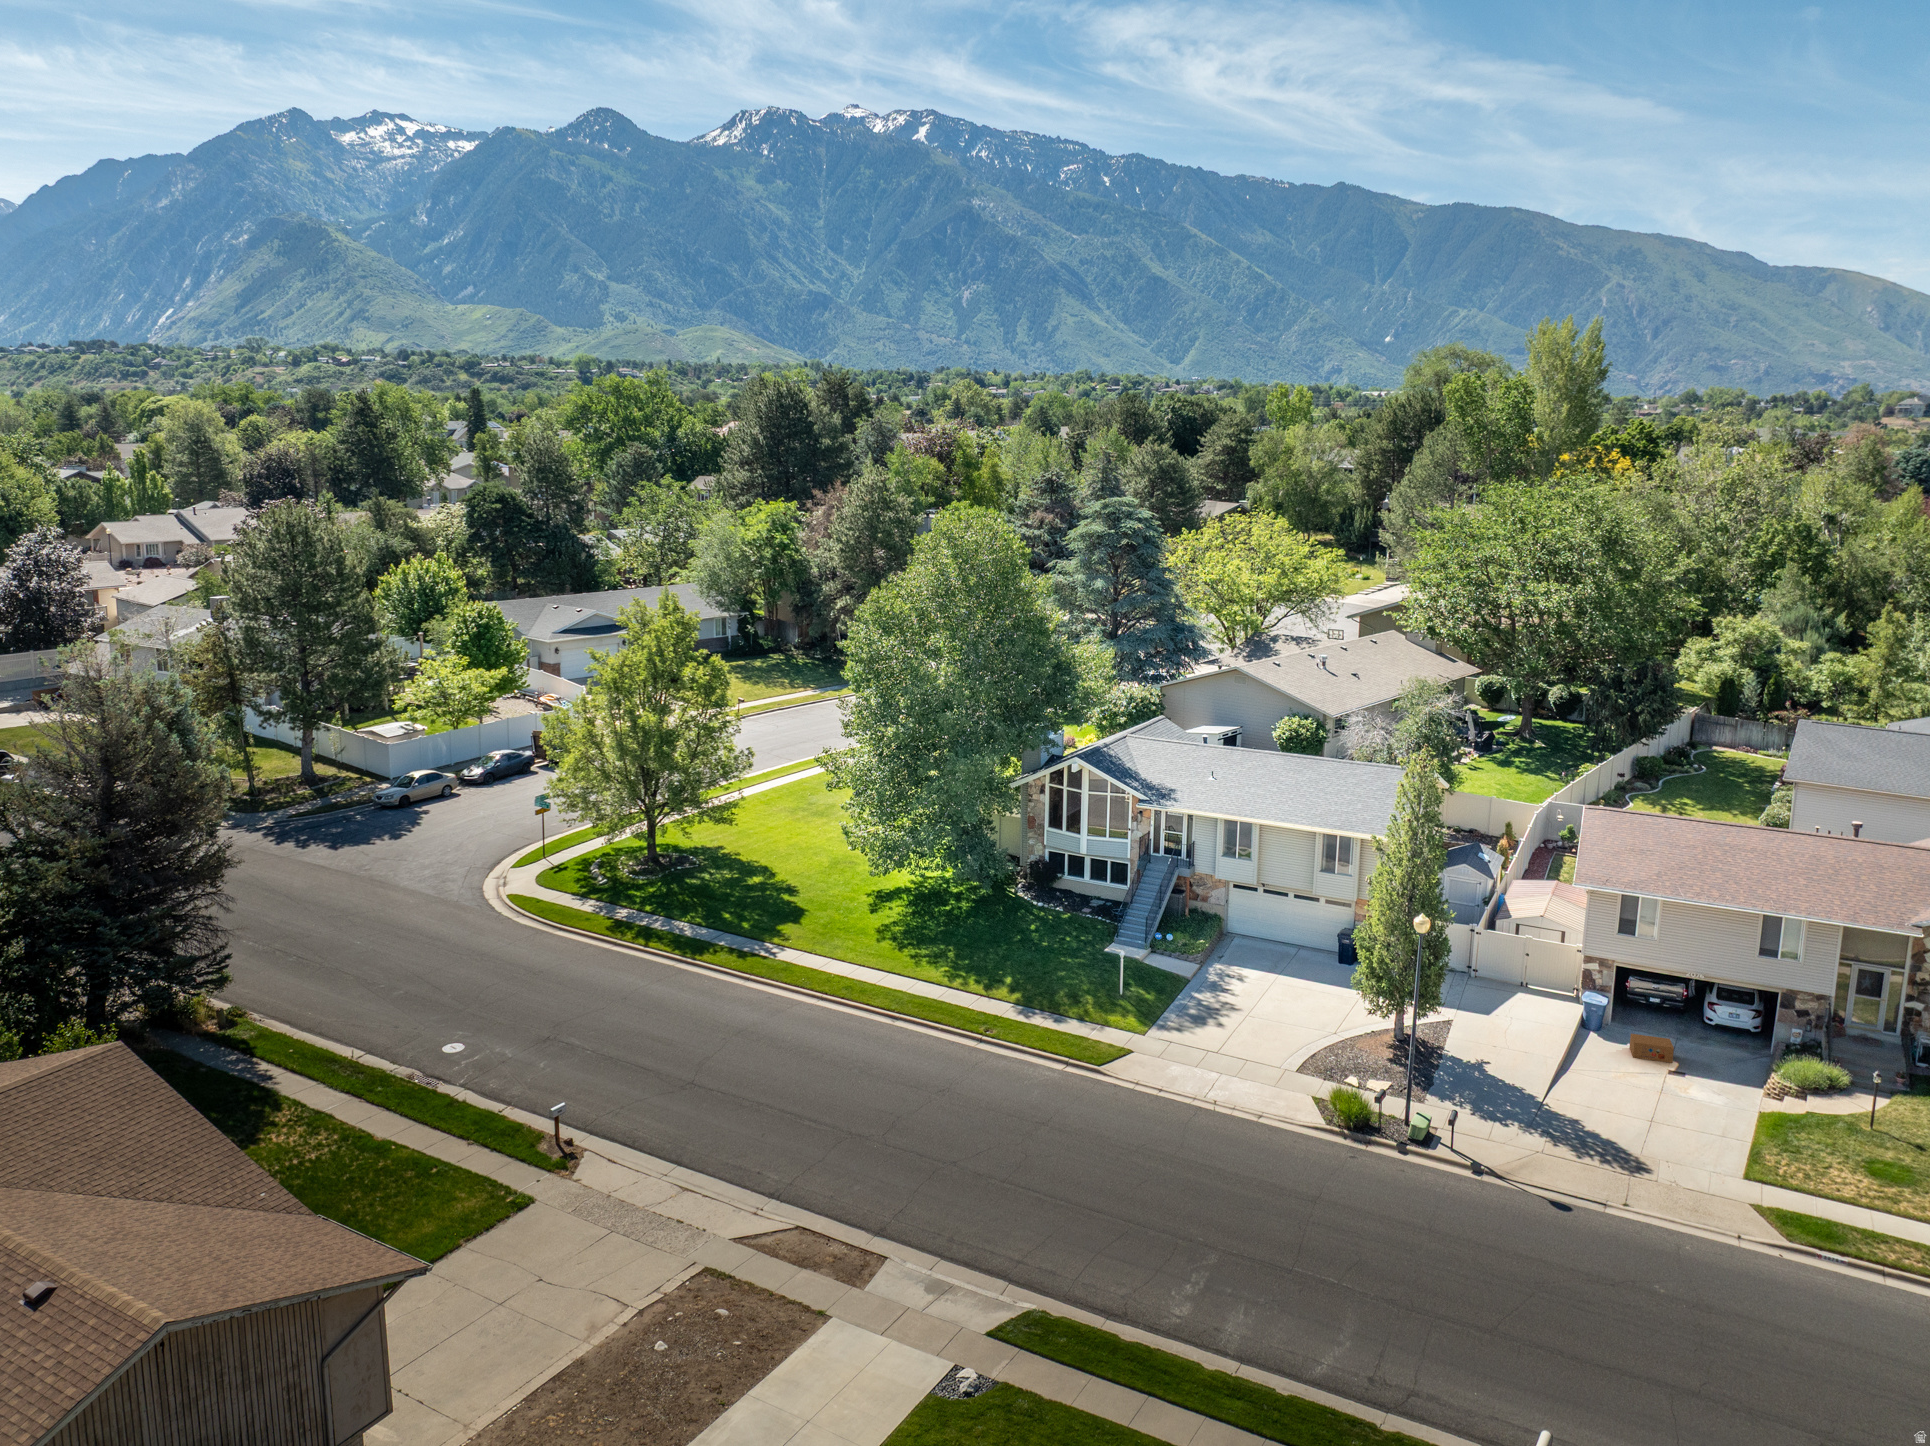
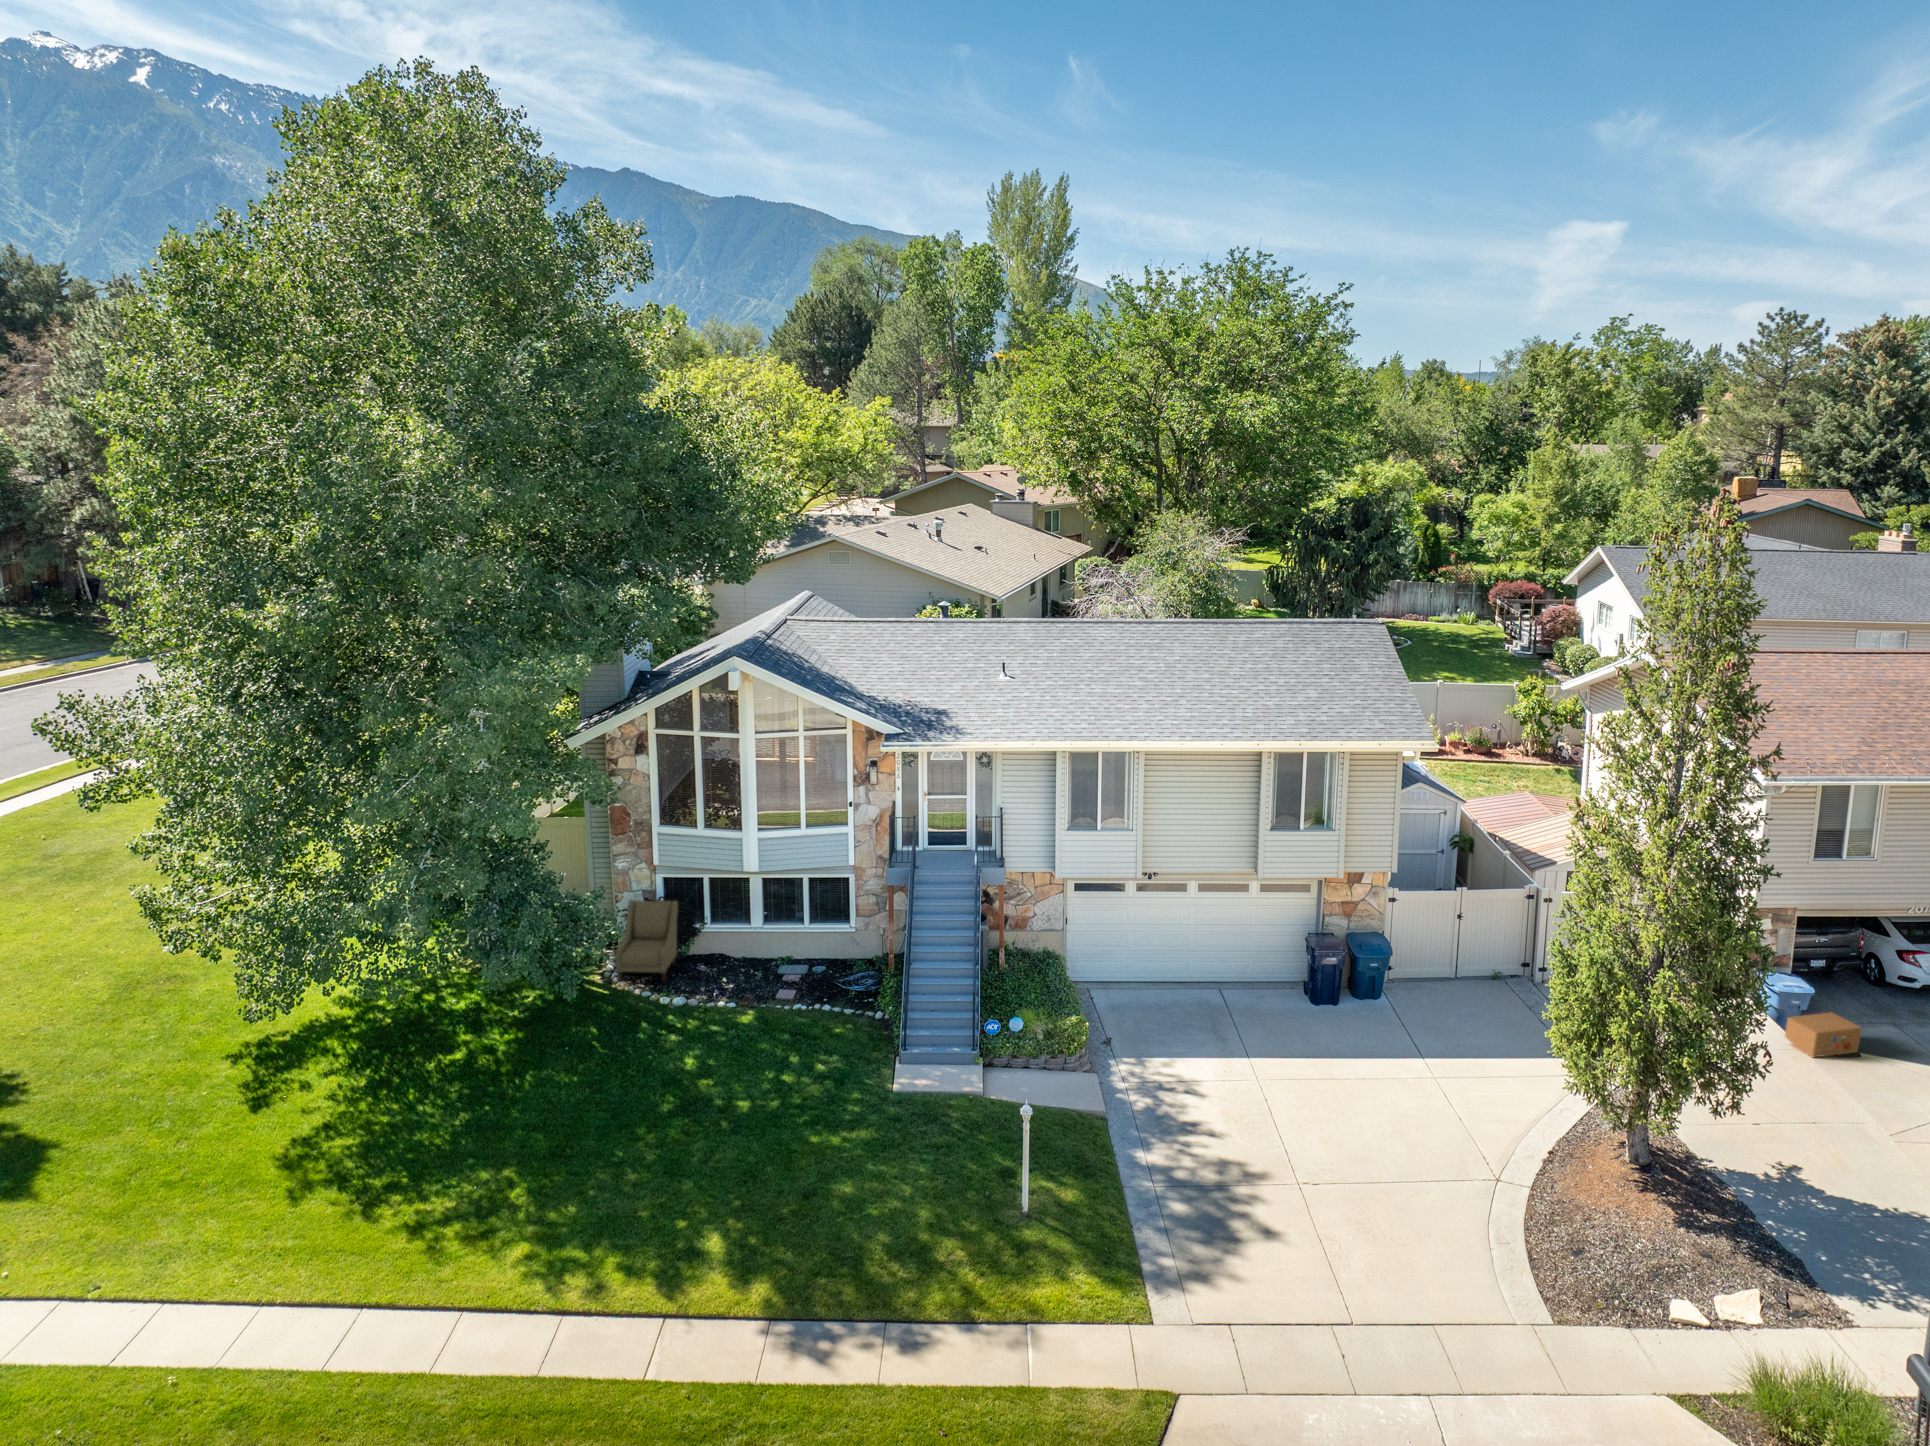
chair: none [1017,859,1048,898] -> present [615,900,678,982]

